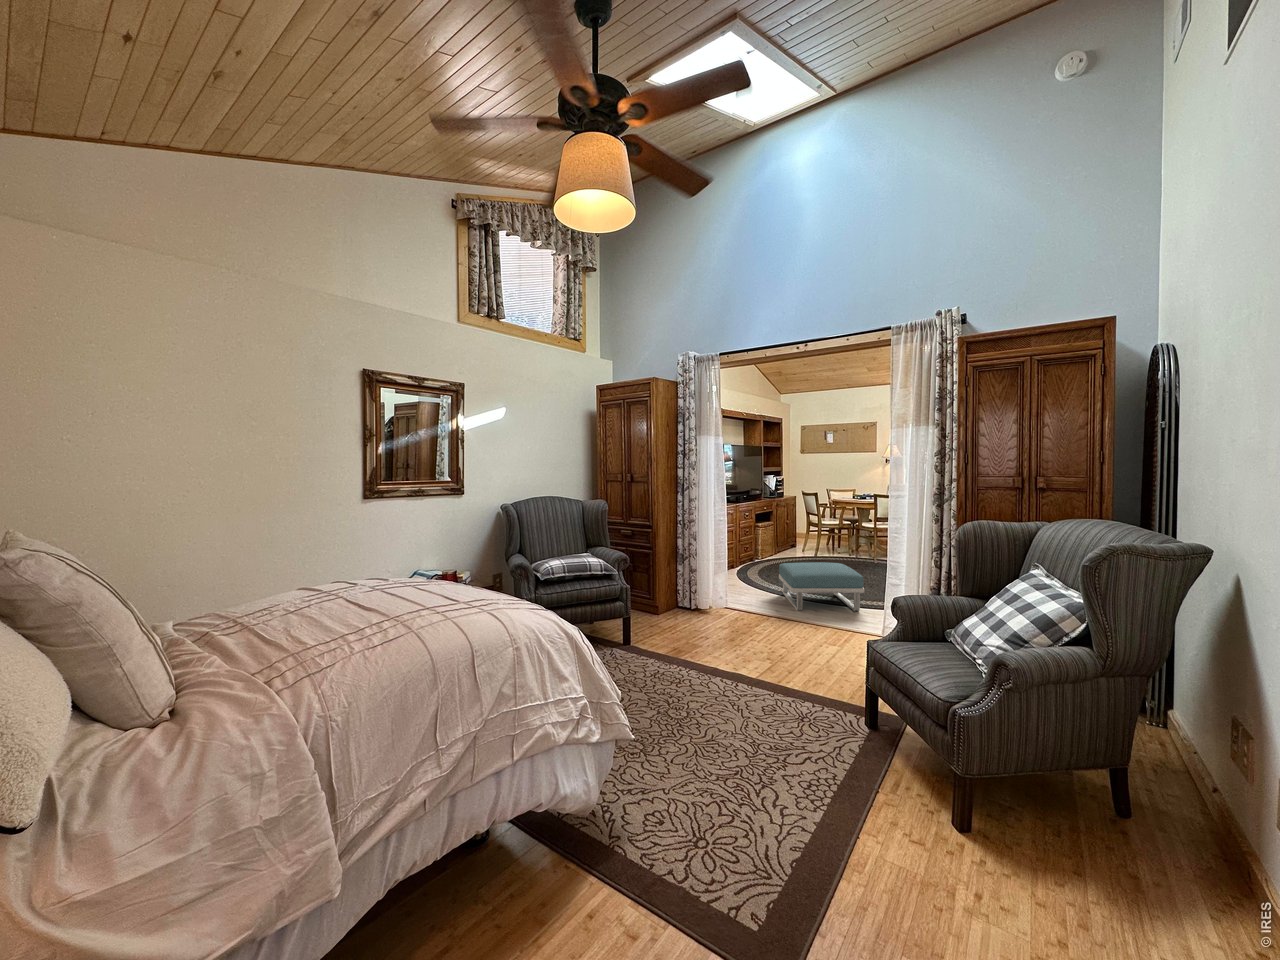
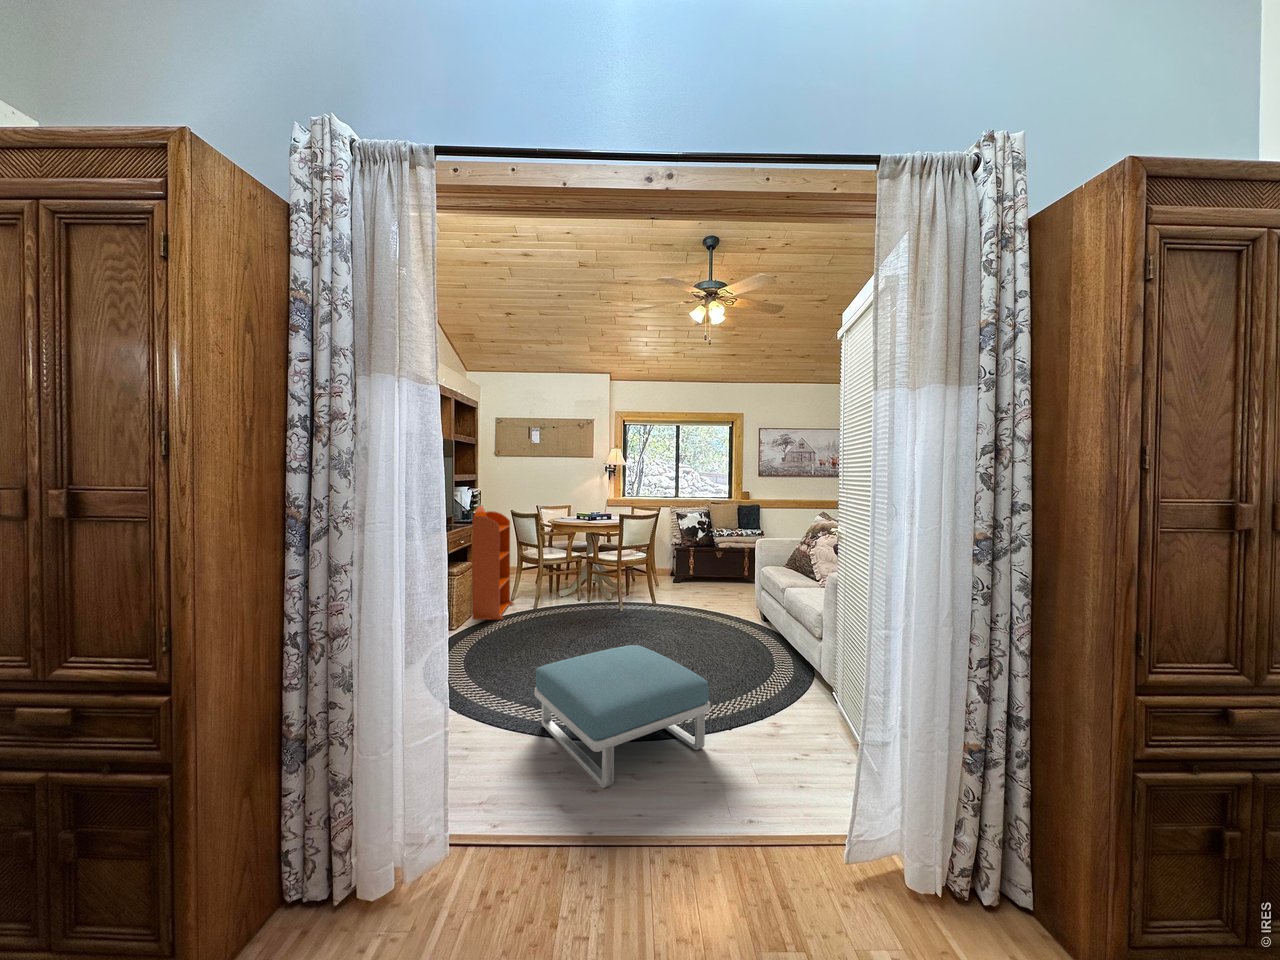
bookcase: none [771,488,801,560] -> present [472,506,513,620]

